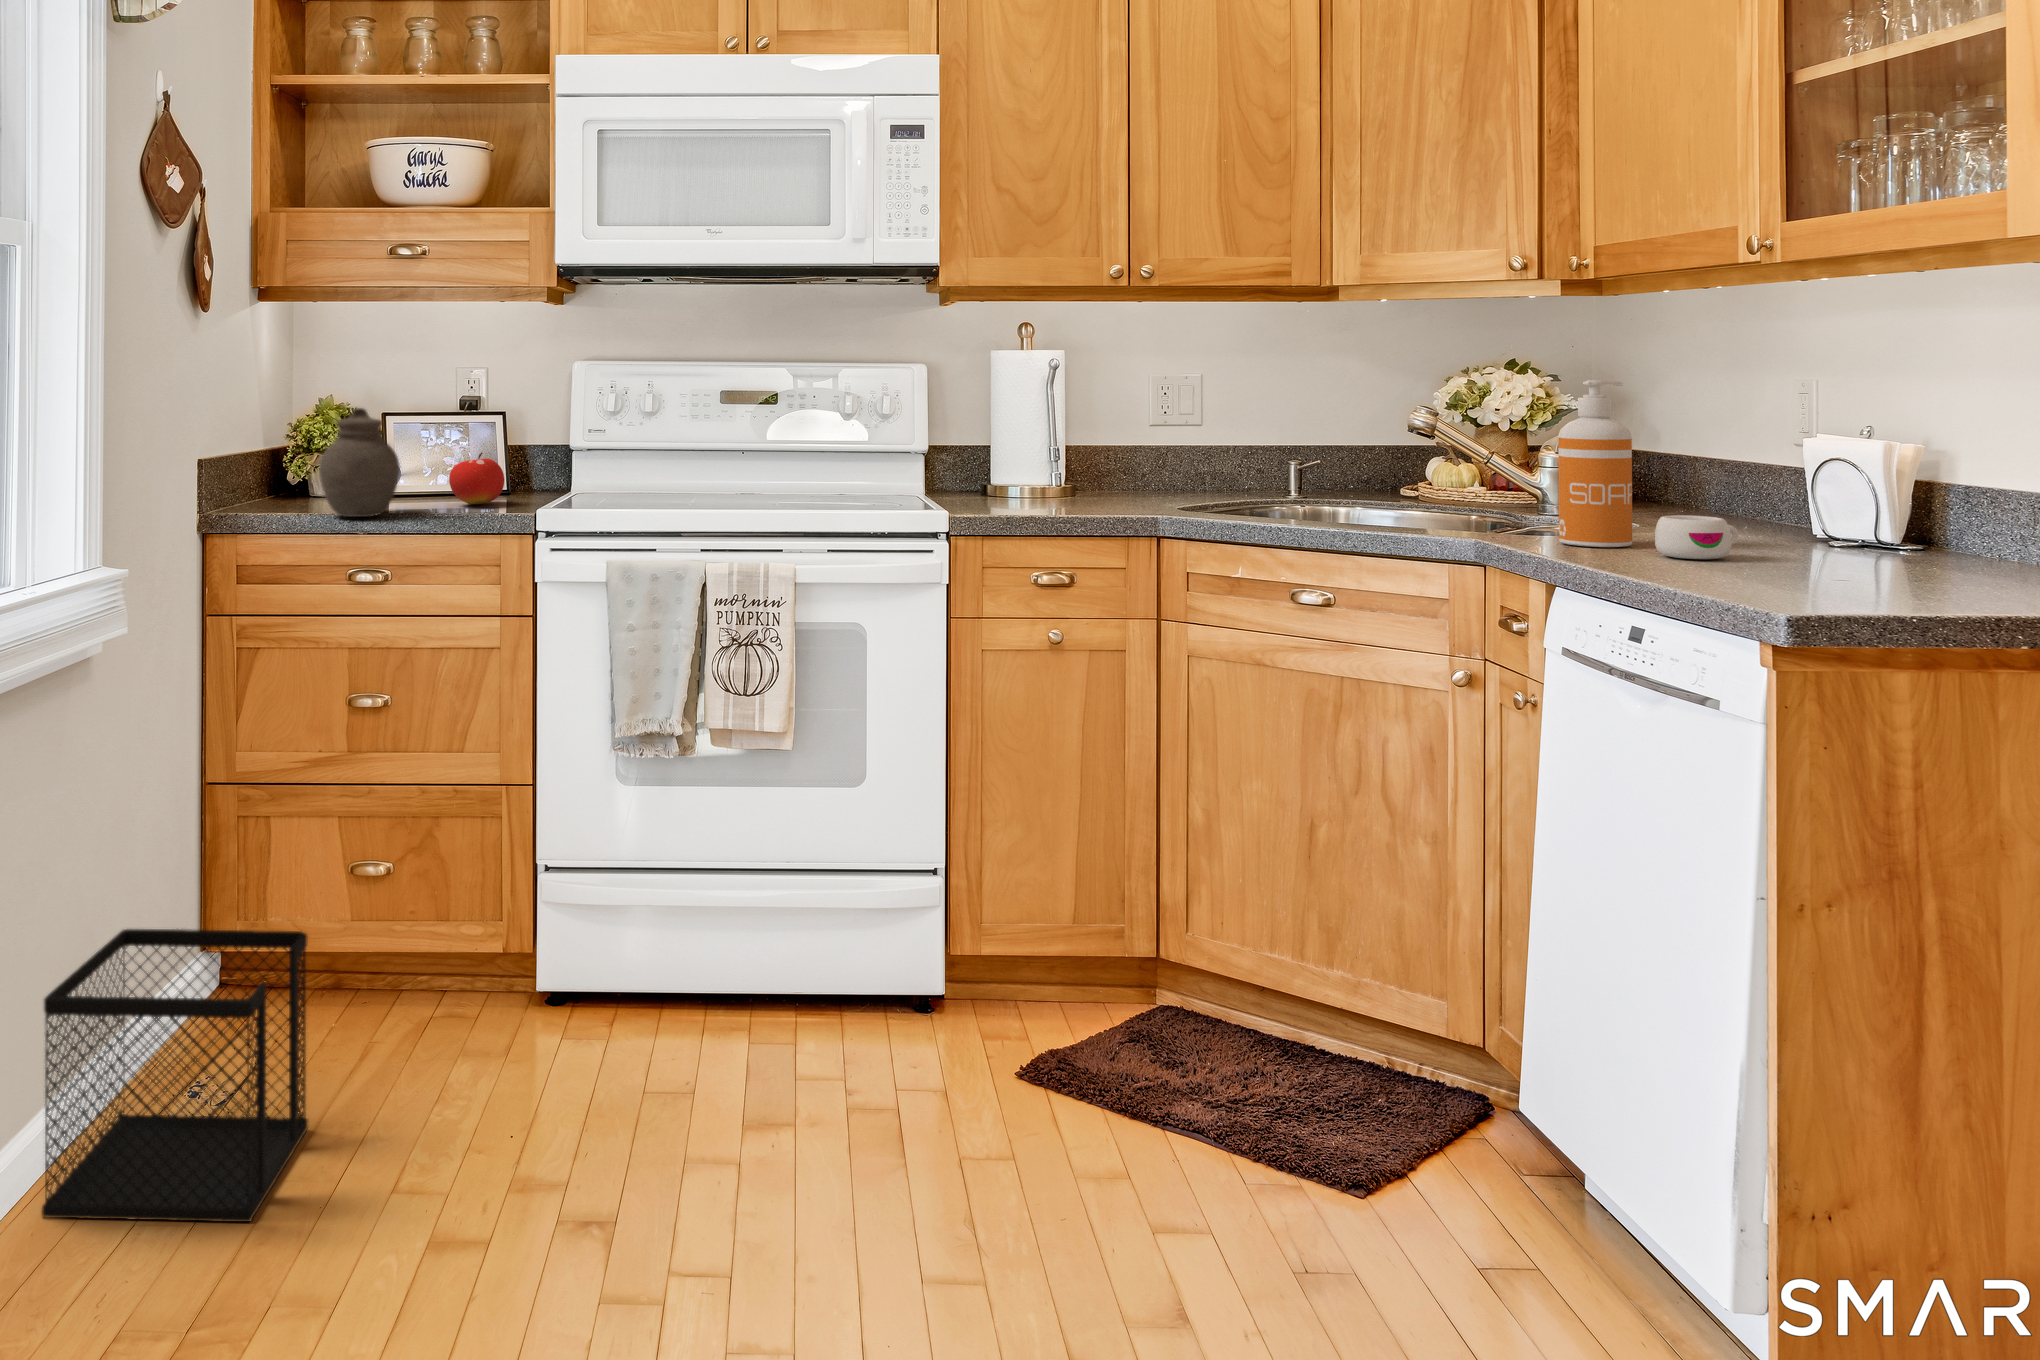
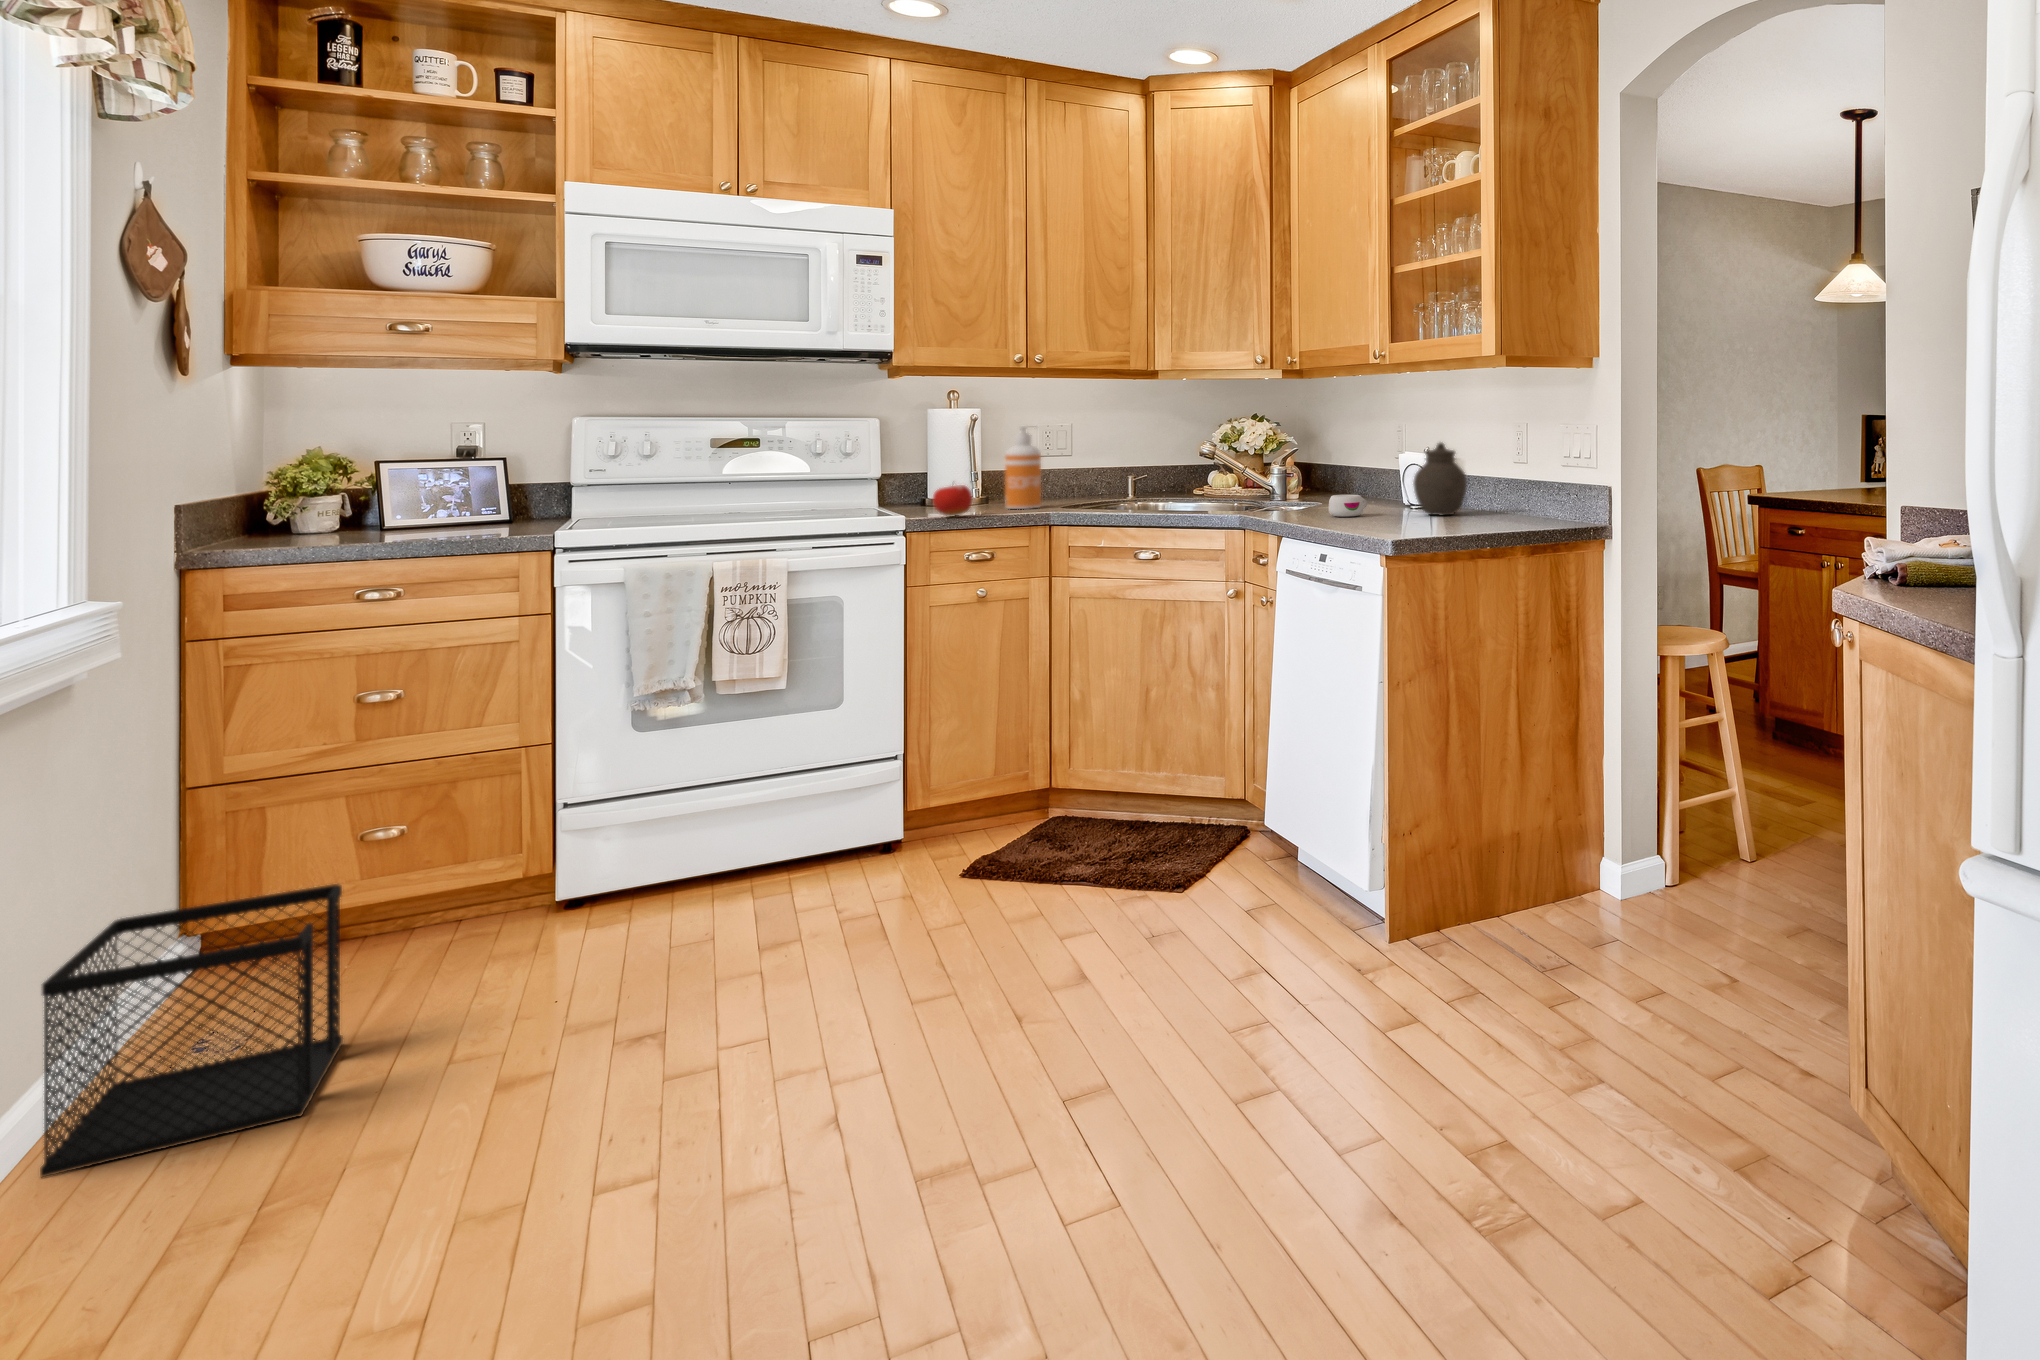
soap dispenser: present [1558,380,1632,547] -> present [1005,426,1041,509]
jar: present [319,408,400,517] -> present [1413,443,1467,515]
fruit: present [449,452,504,504] -> present [933,485,973,516]

